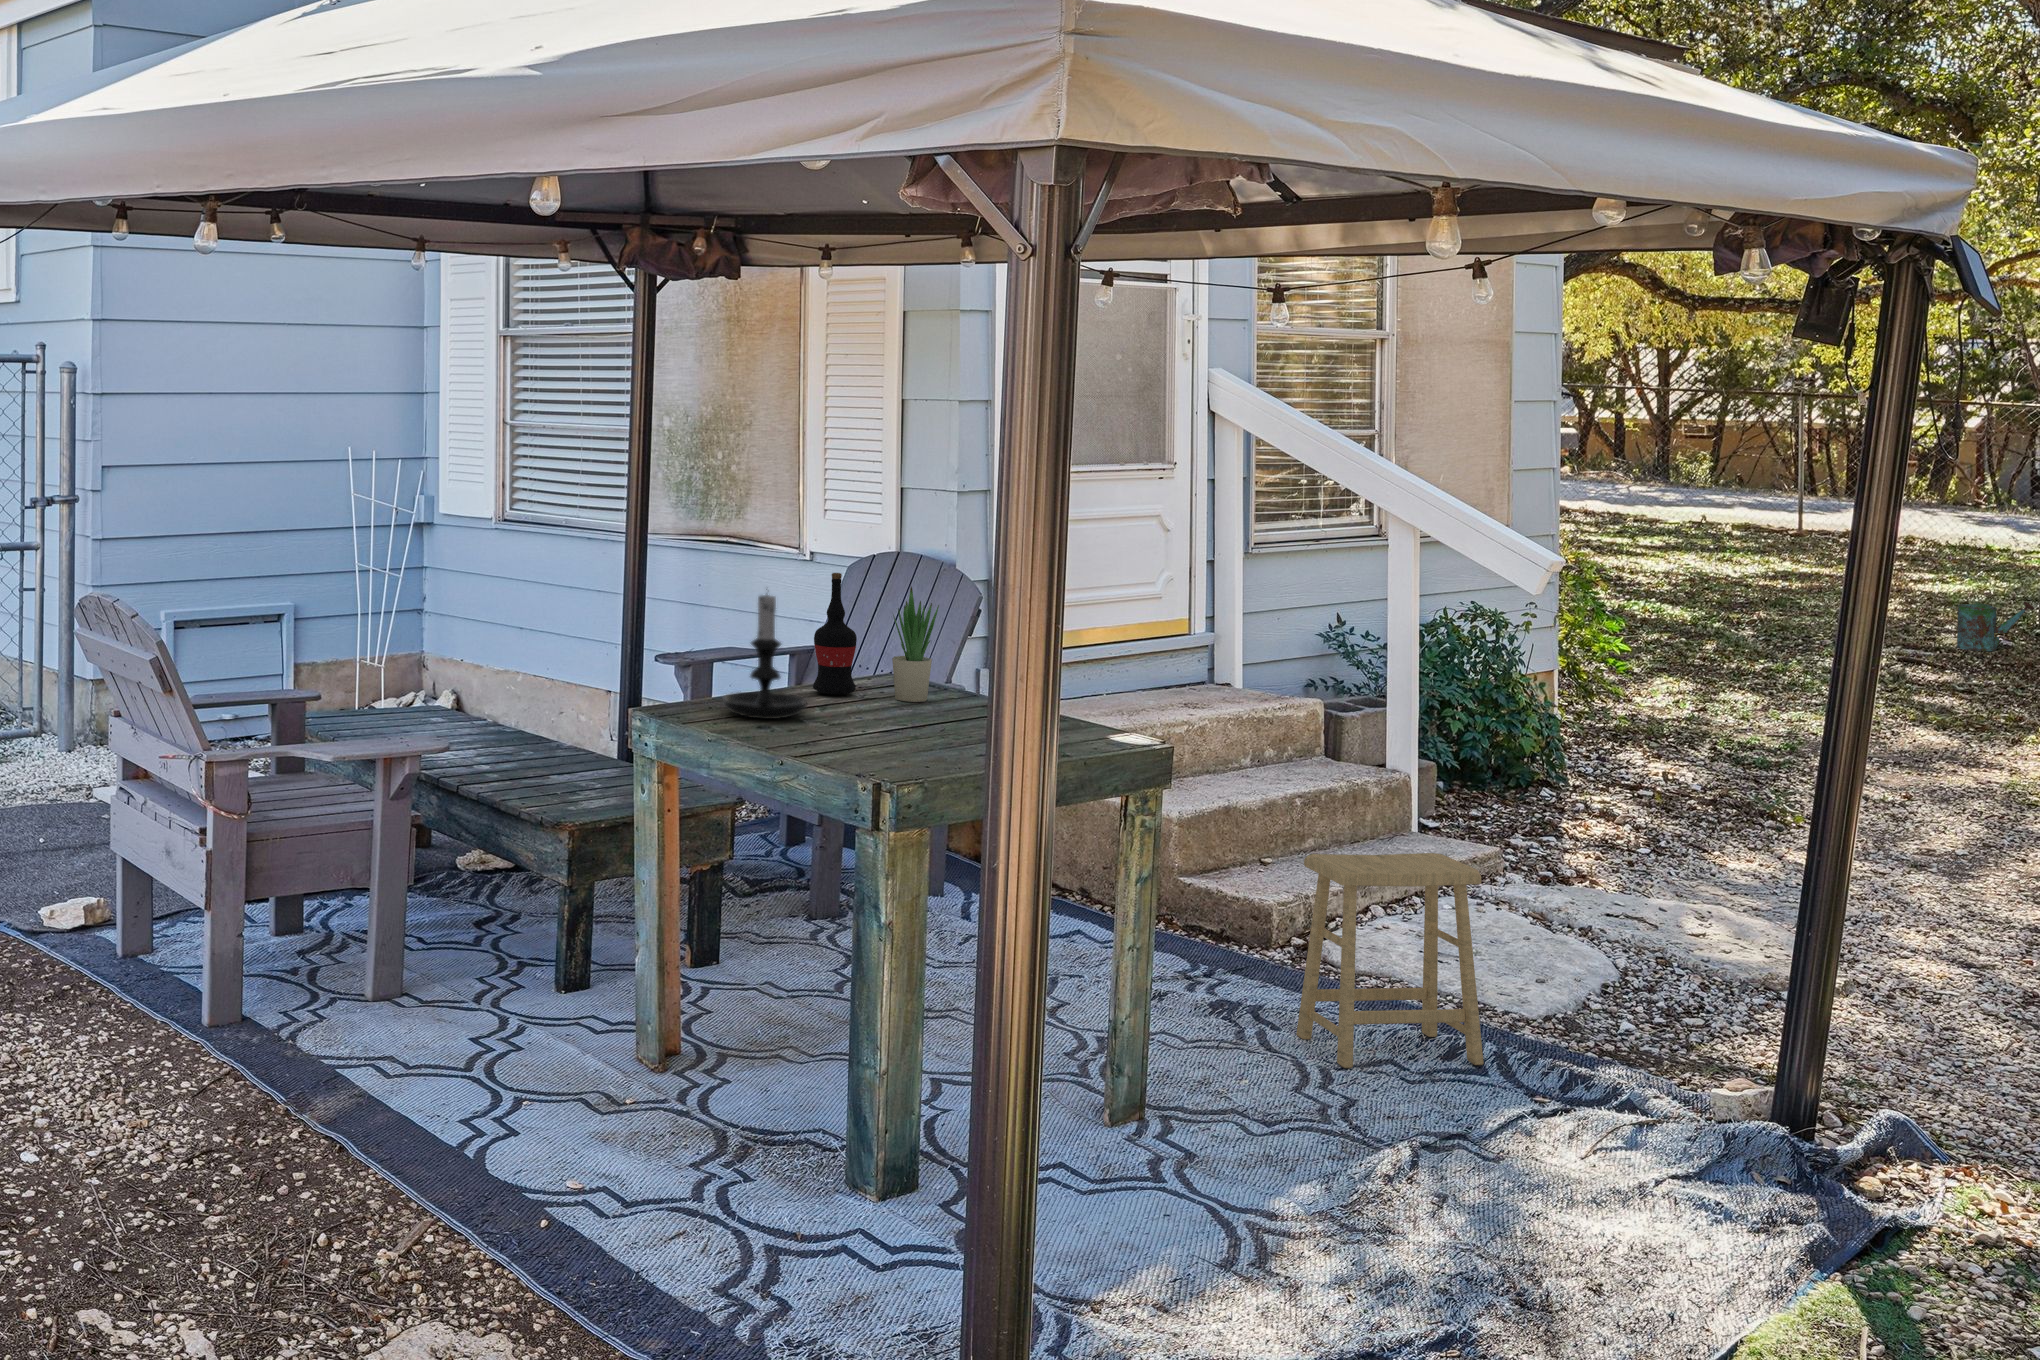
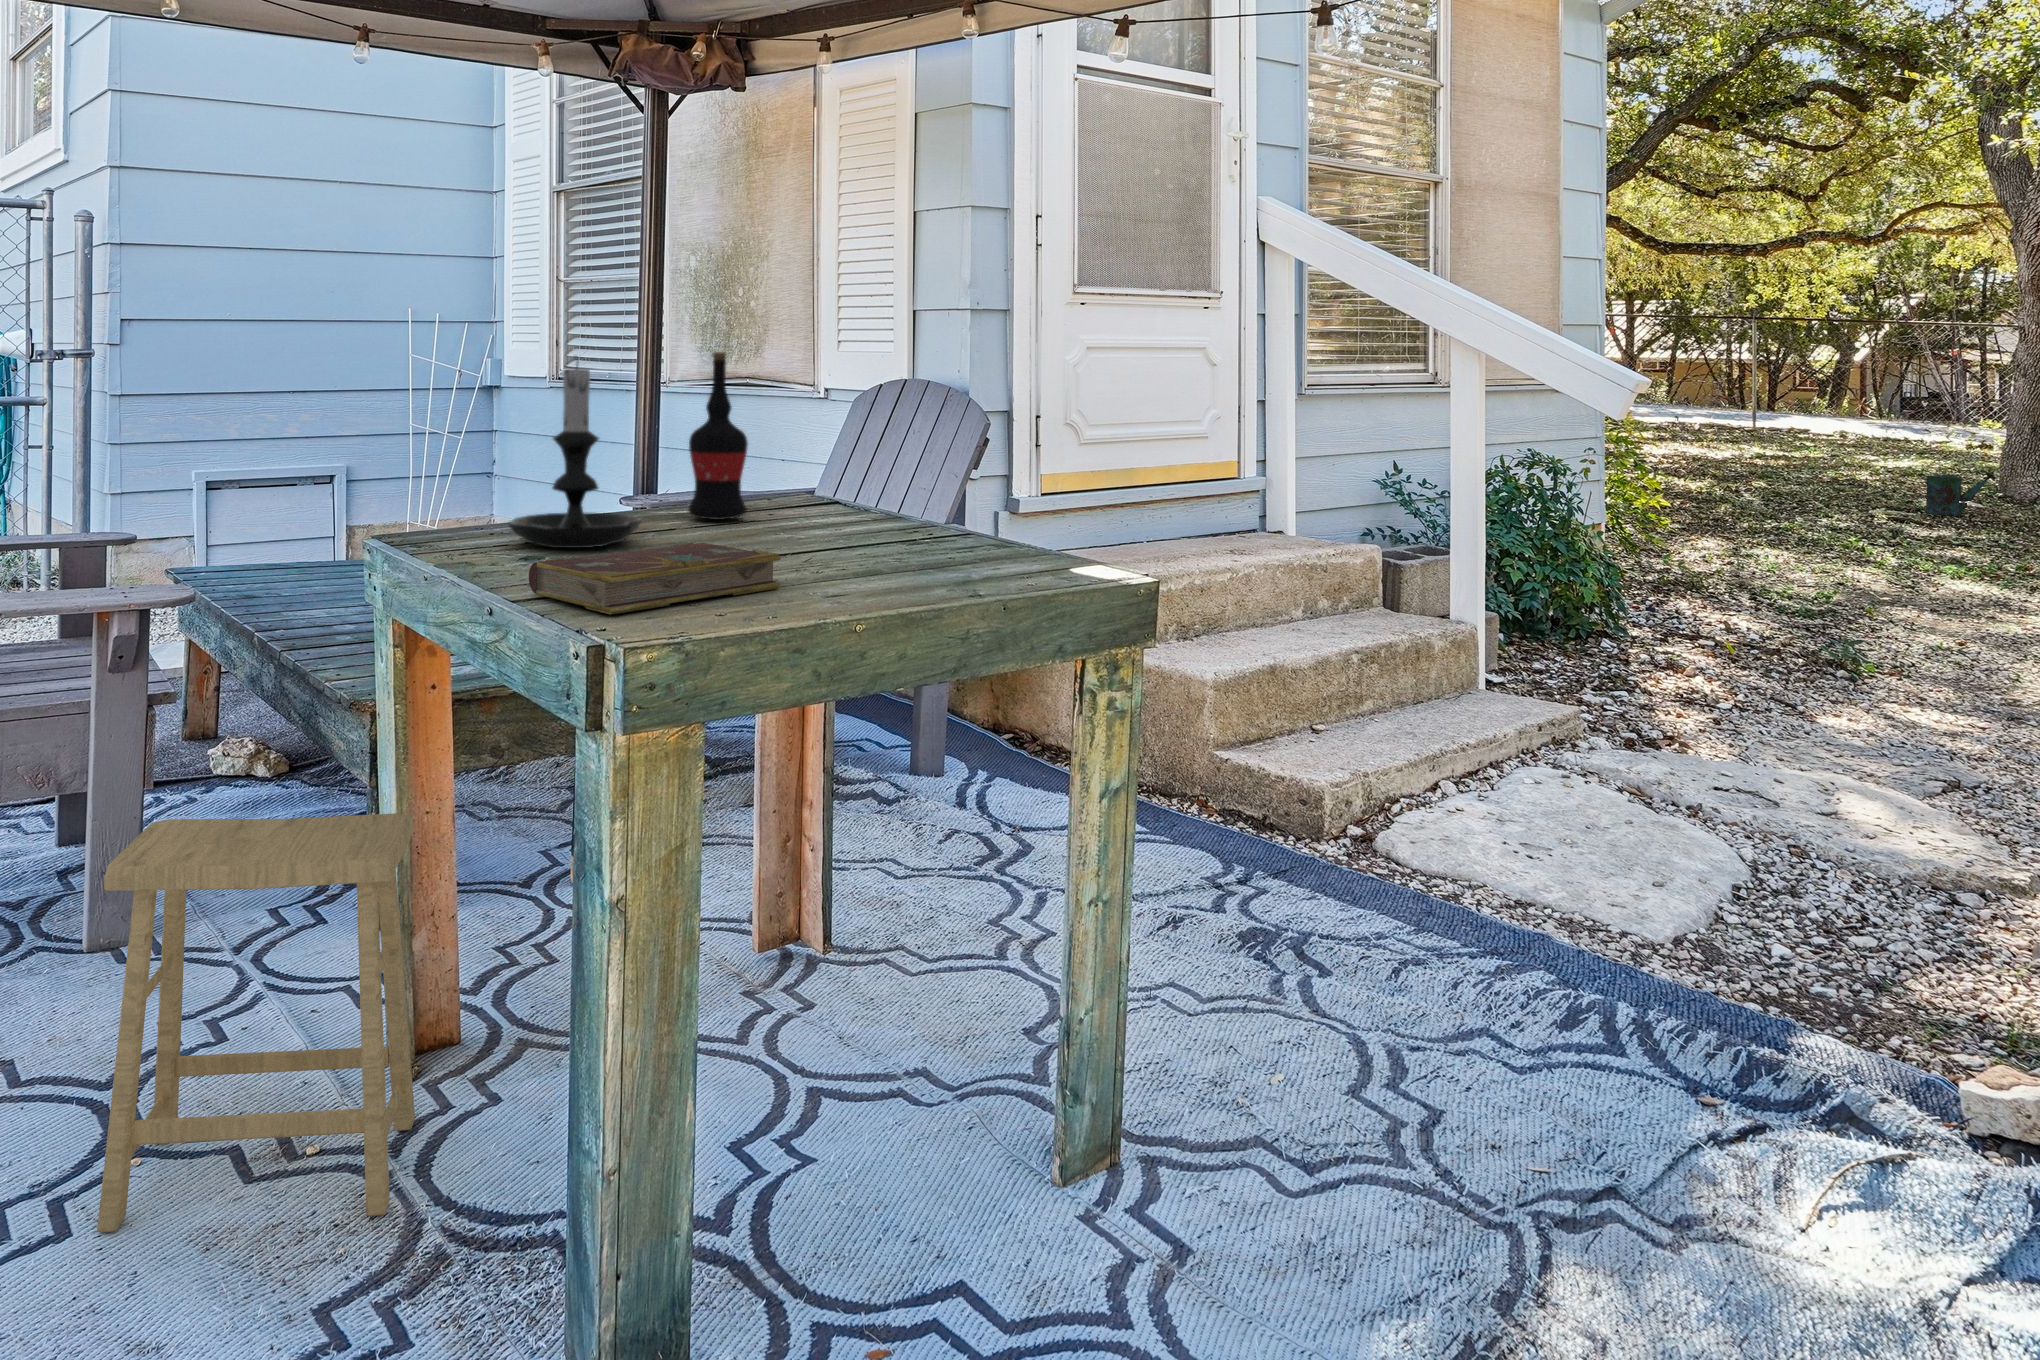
potted plant: present [892,587,939,702] -> none [790,366,858,528]
book: none [794,719,940,766] -> present [529,543,781,614]
footstool: present [1296,853,1484,1068] -> present [97,813,415,1232]

